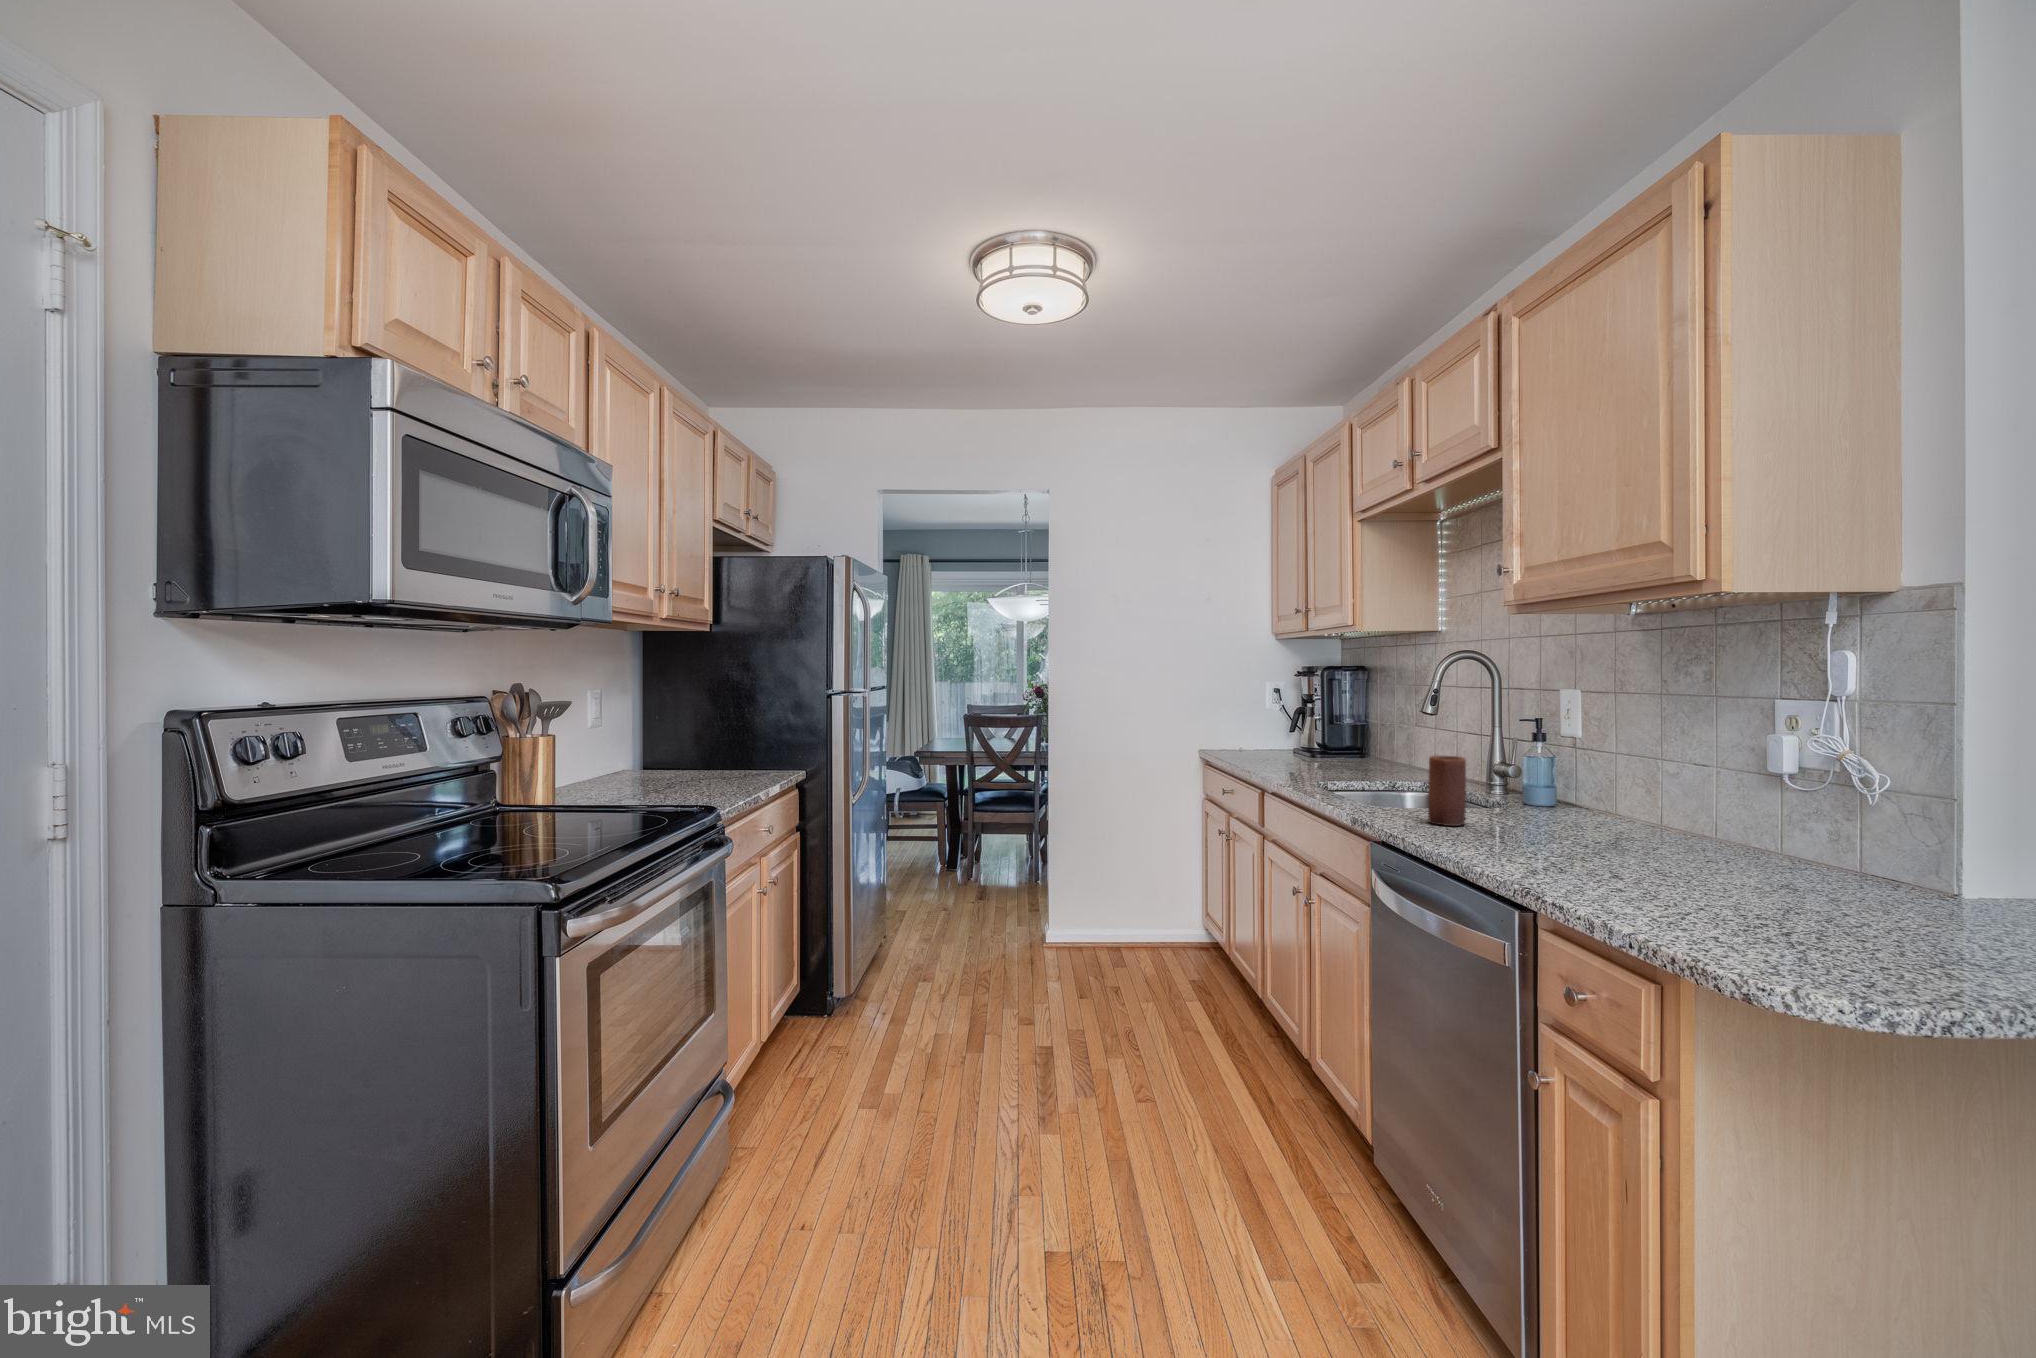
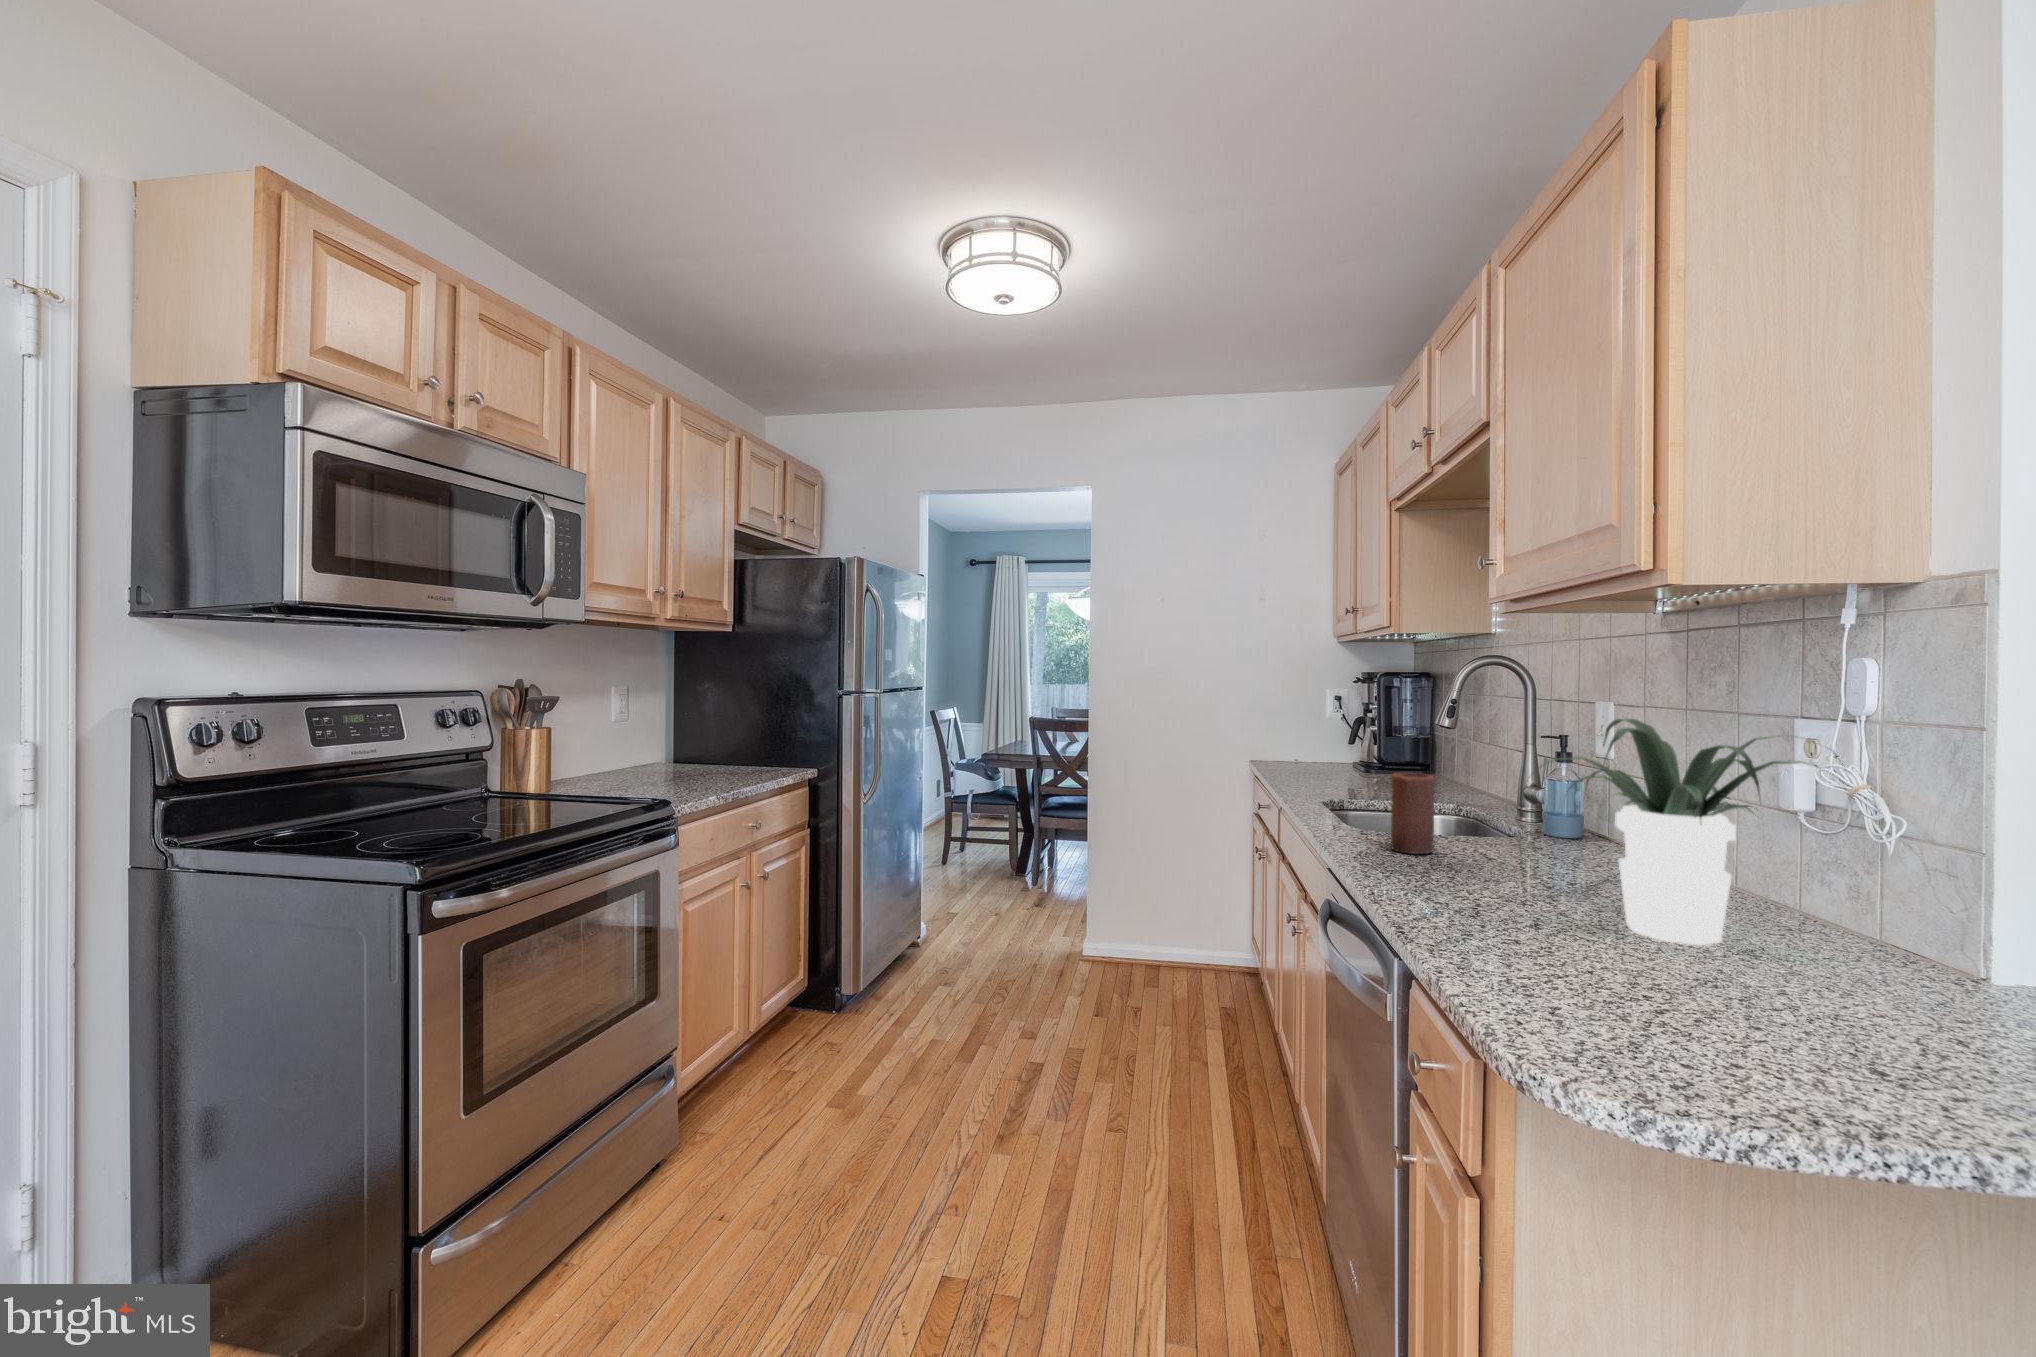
potted plant: none [1603,705,1866,885] -> present [1534,719,1845,946]

